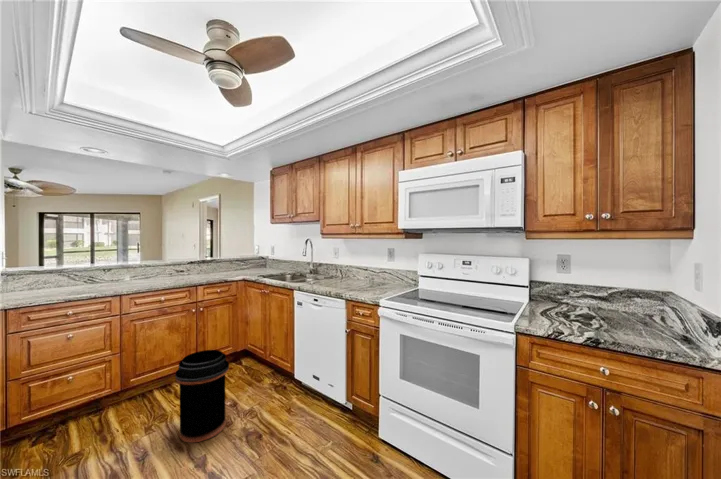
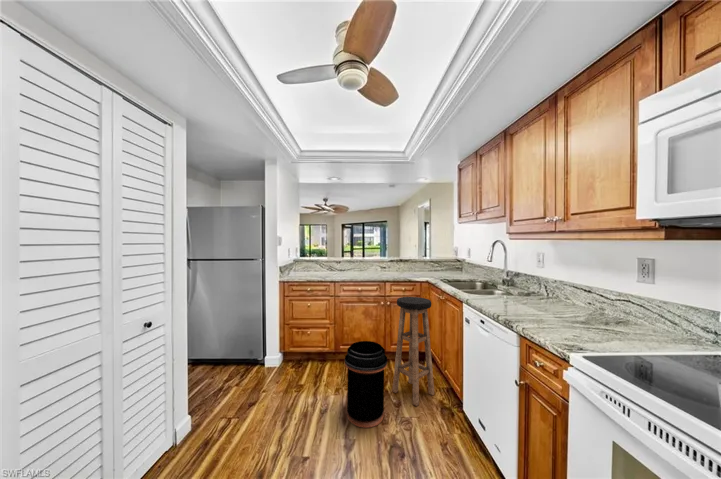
bar stool: none [222,295,263,399] -> present [393,297,434,406]

